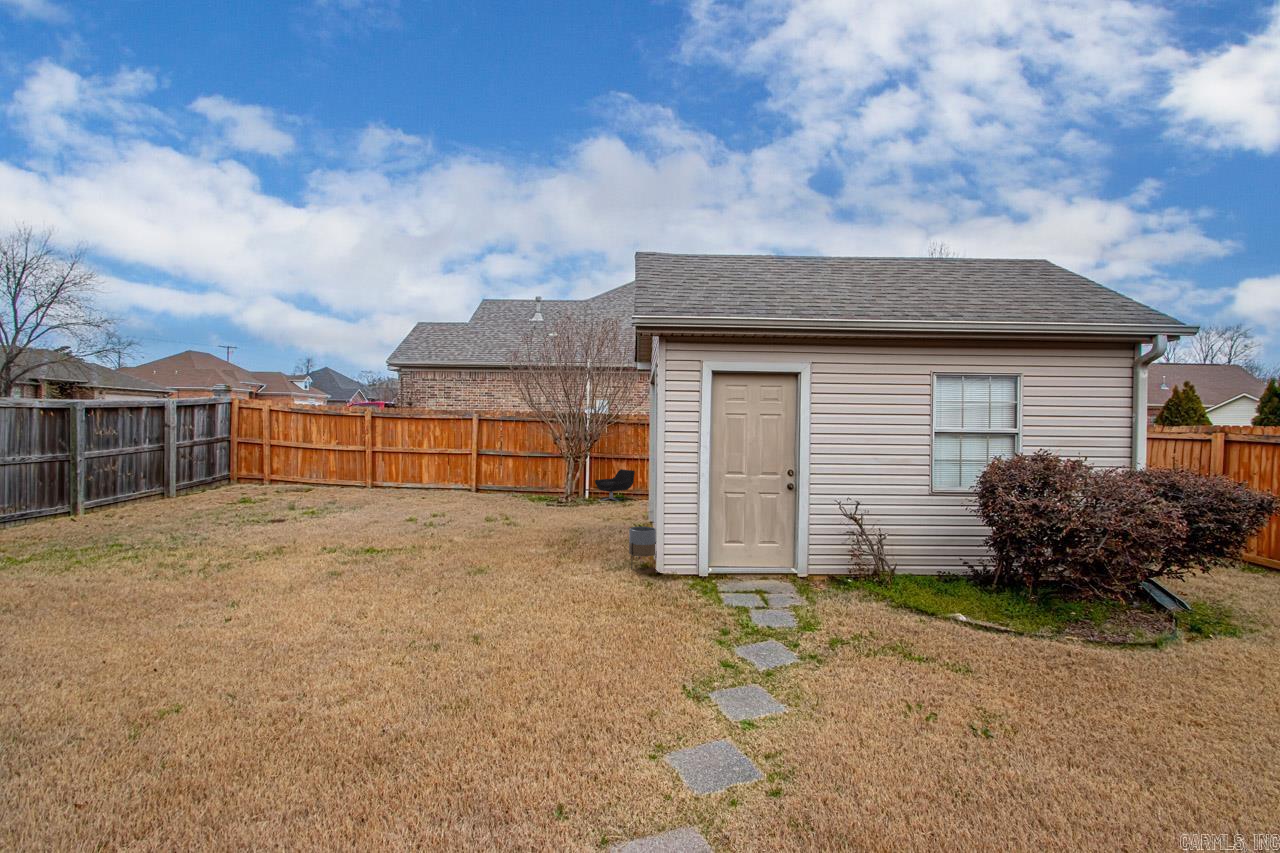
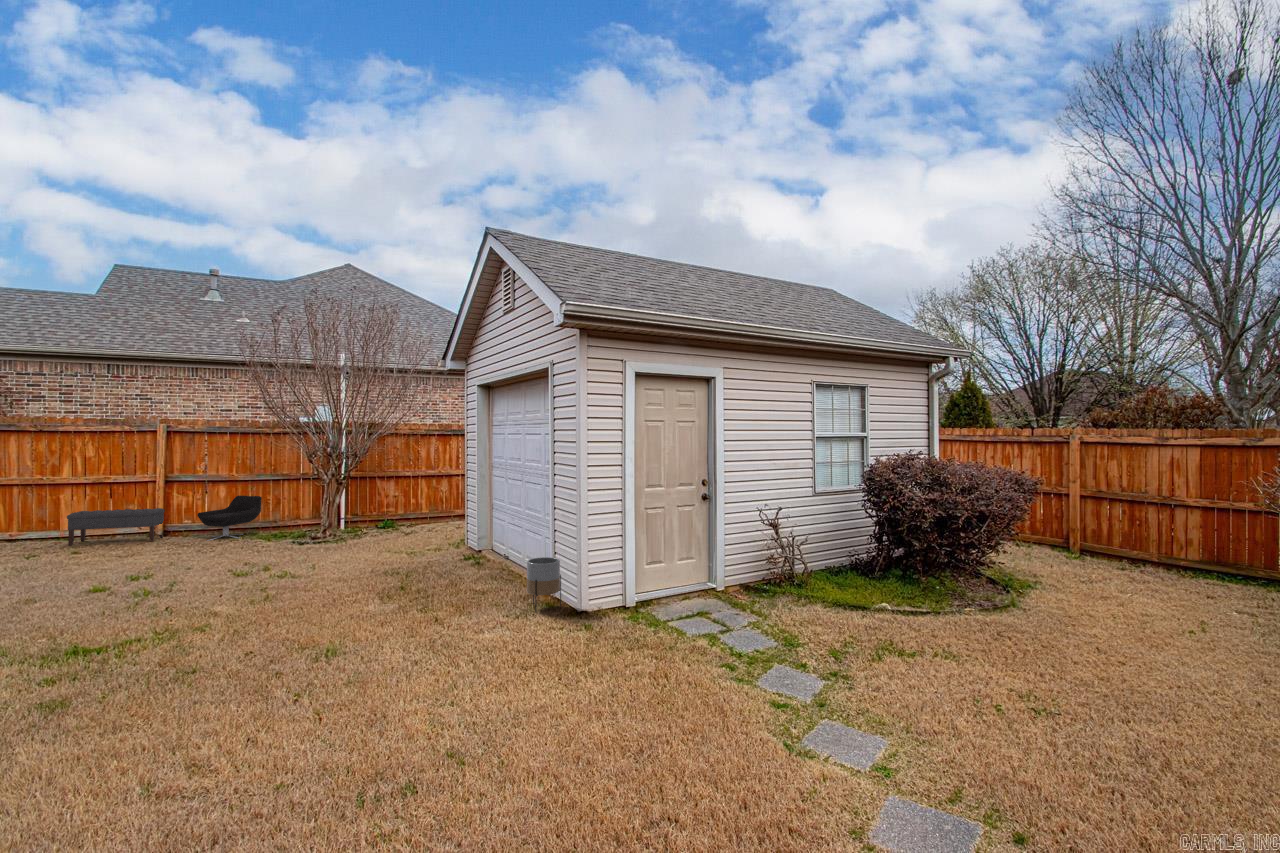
lounge chair: present [595,469,635,501] -> present [197,496,262,541]
bench: none [423,472,476,496] -> present [67,508,165,546]

